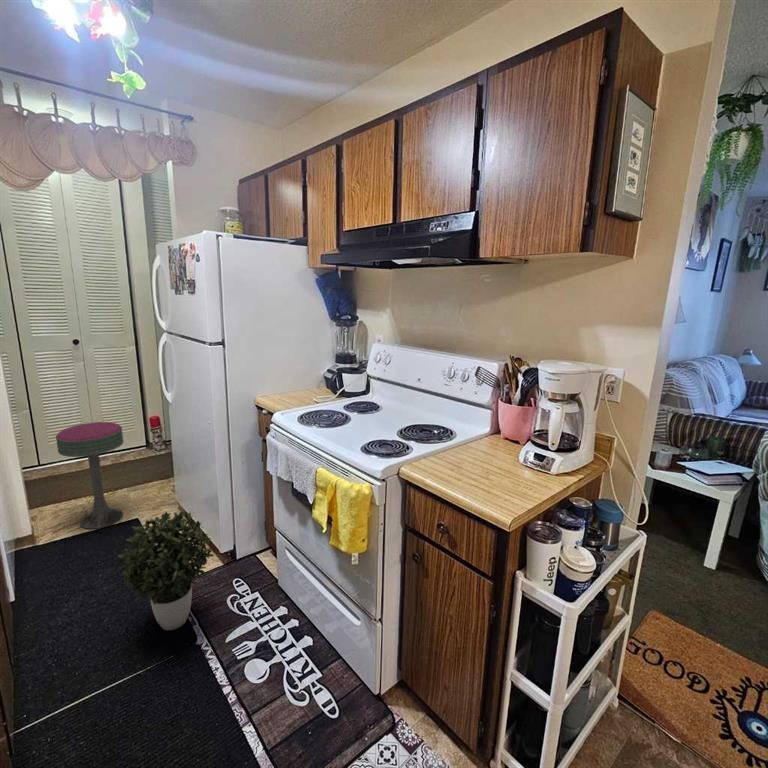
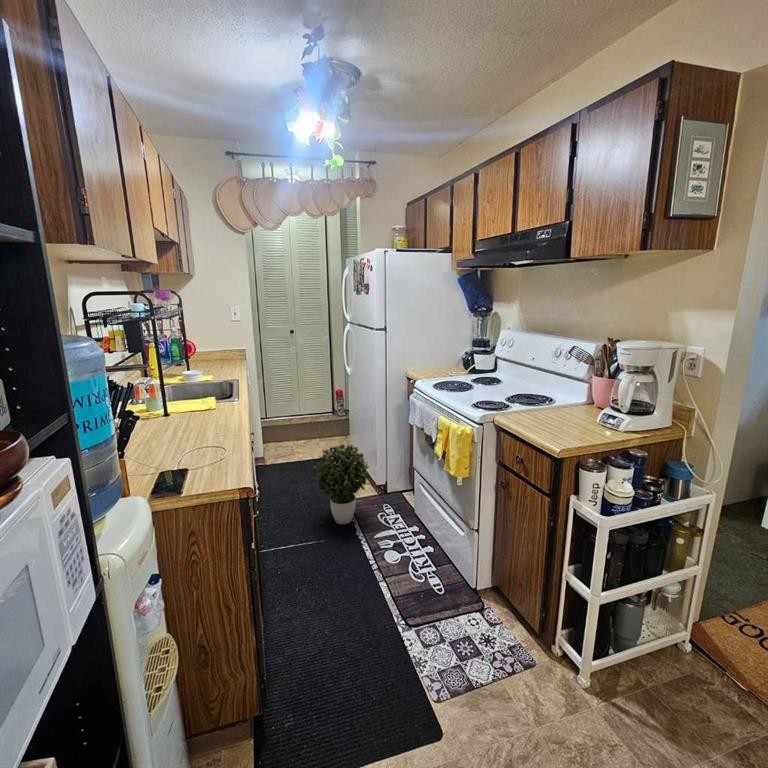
bar stool: present [56,422,123,529] -> none [279,387,318,460]

